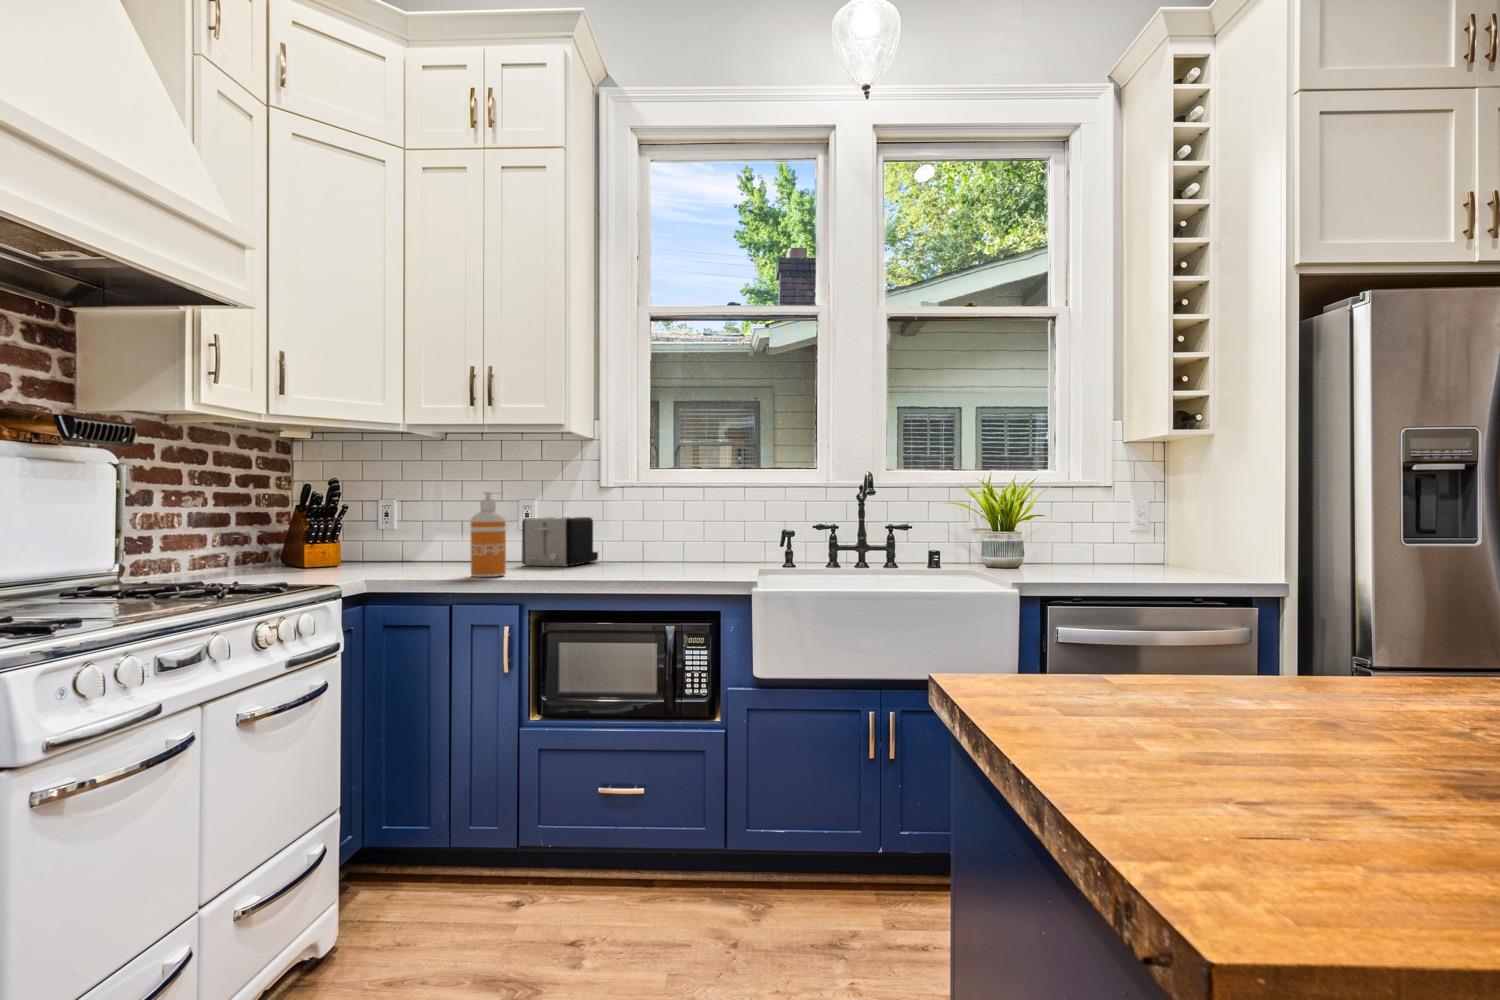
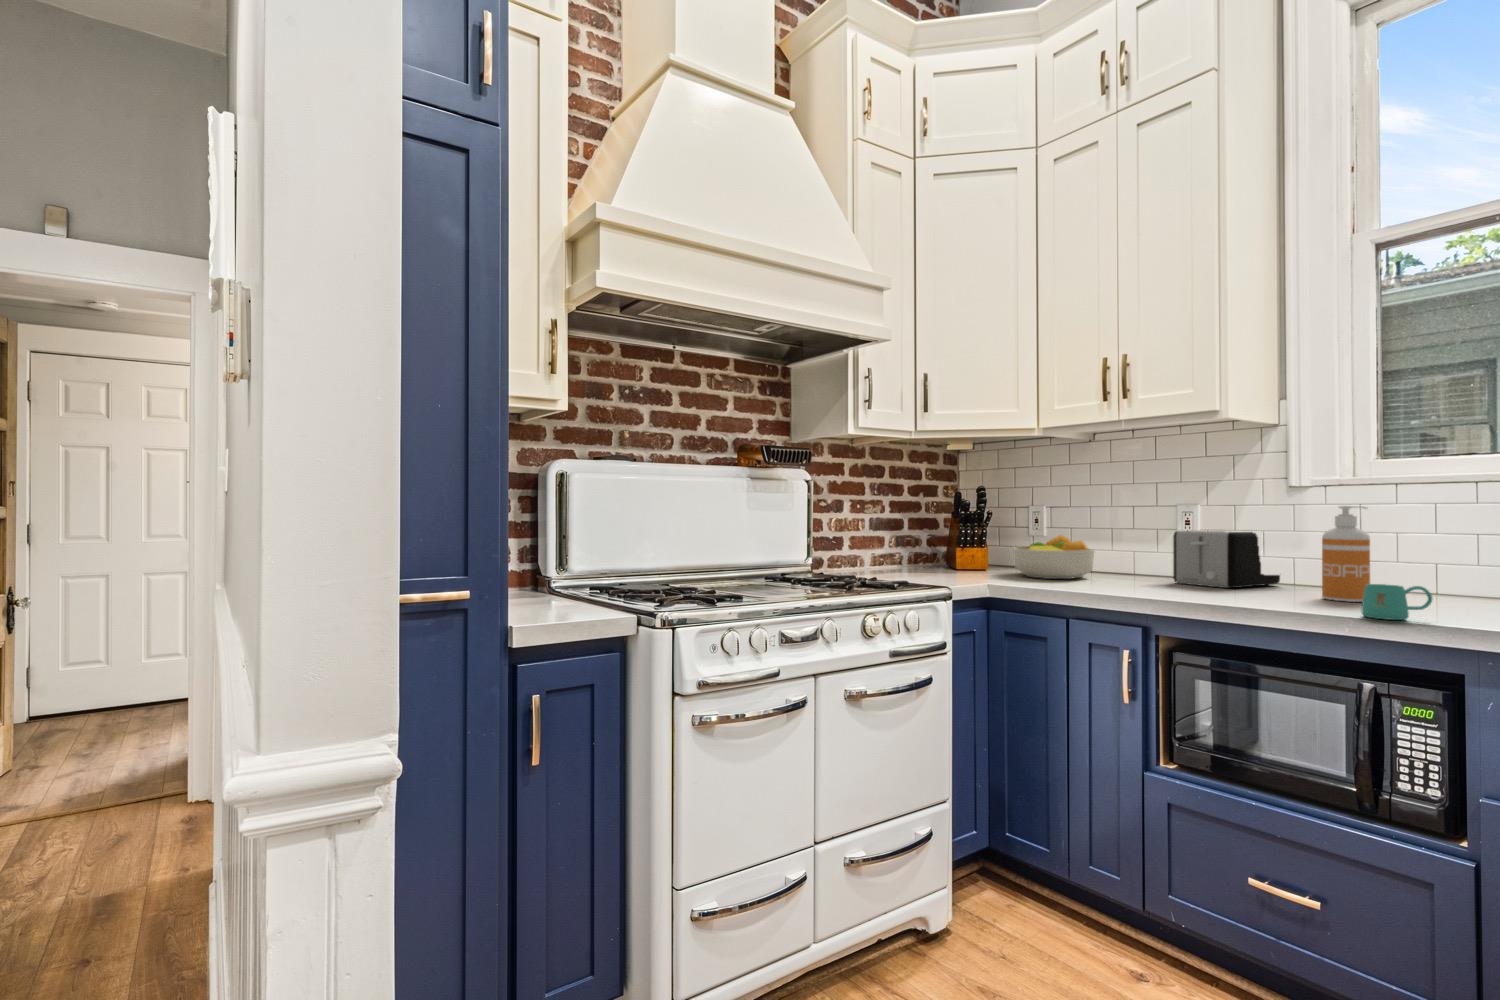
soap dispenser: present [471,492,506,577] -> present [1322,506,1370,602]
fruit bowl: none [371,526,455,571] -> present [1013,535,1094,579]
mug: none [664,552,702,577] -> present [1362,584,1432,620]

